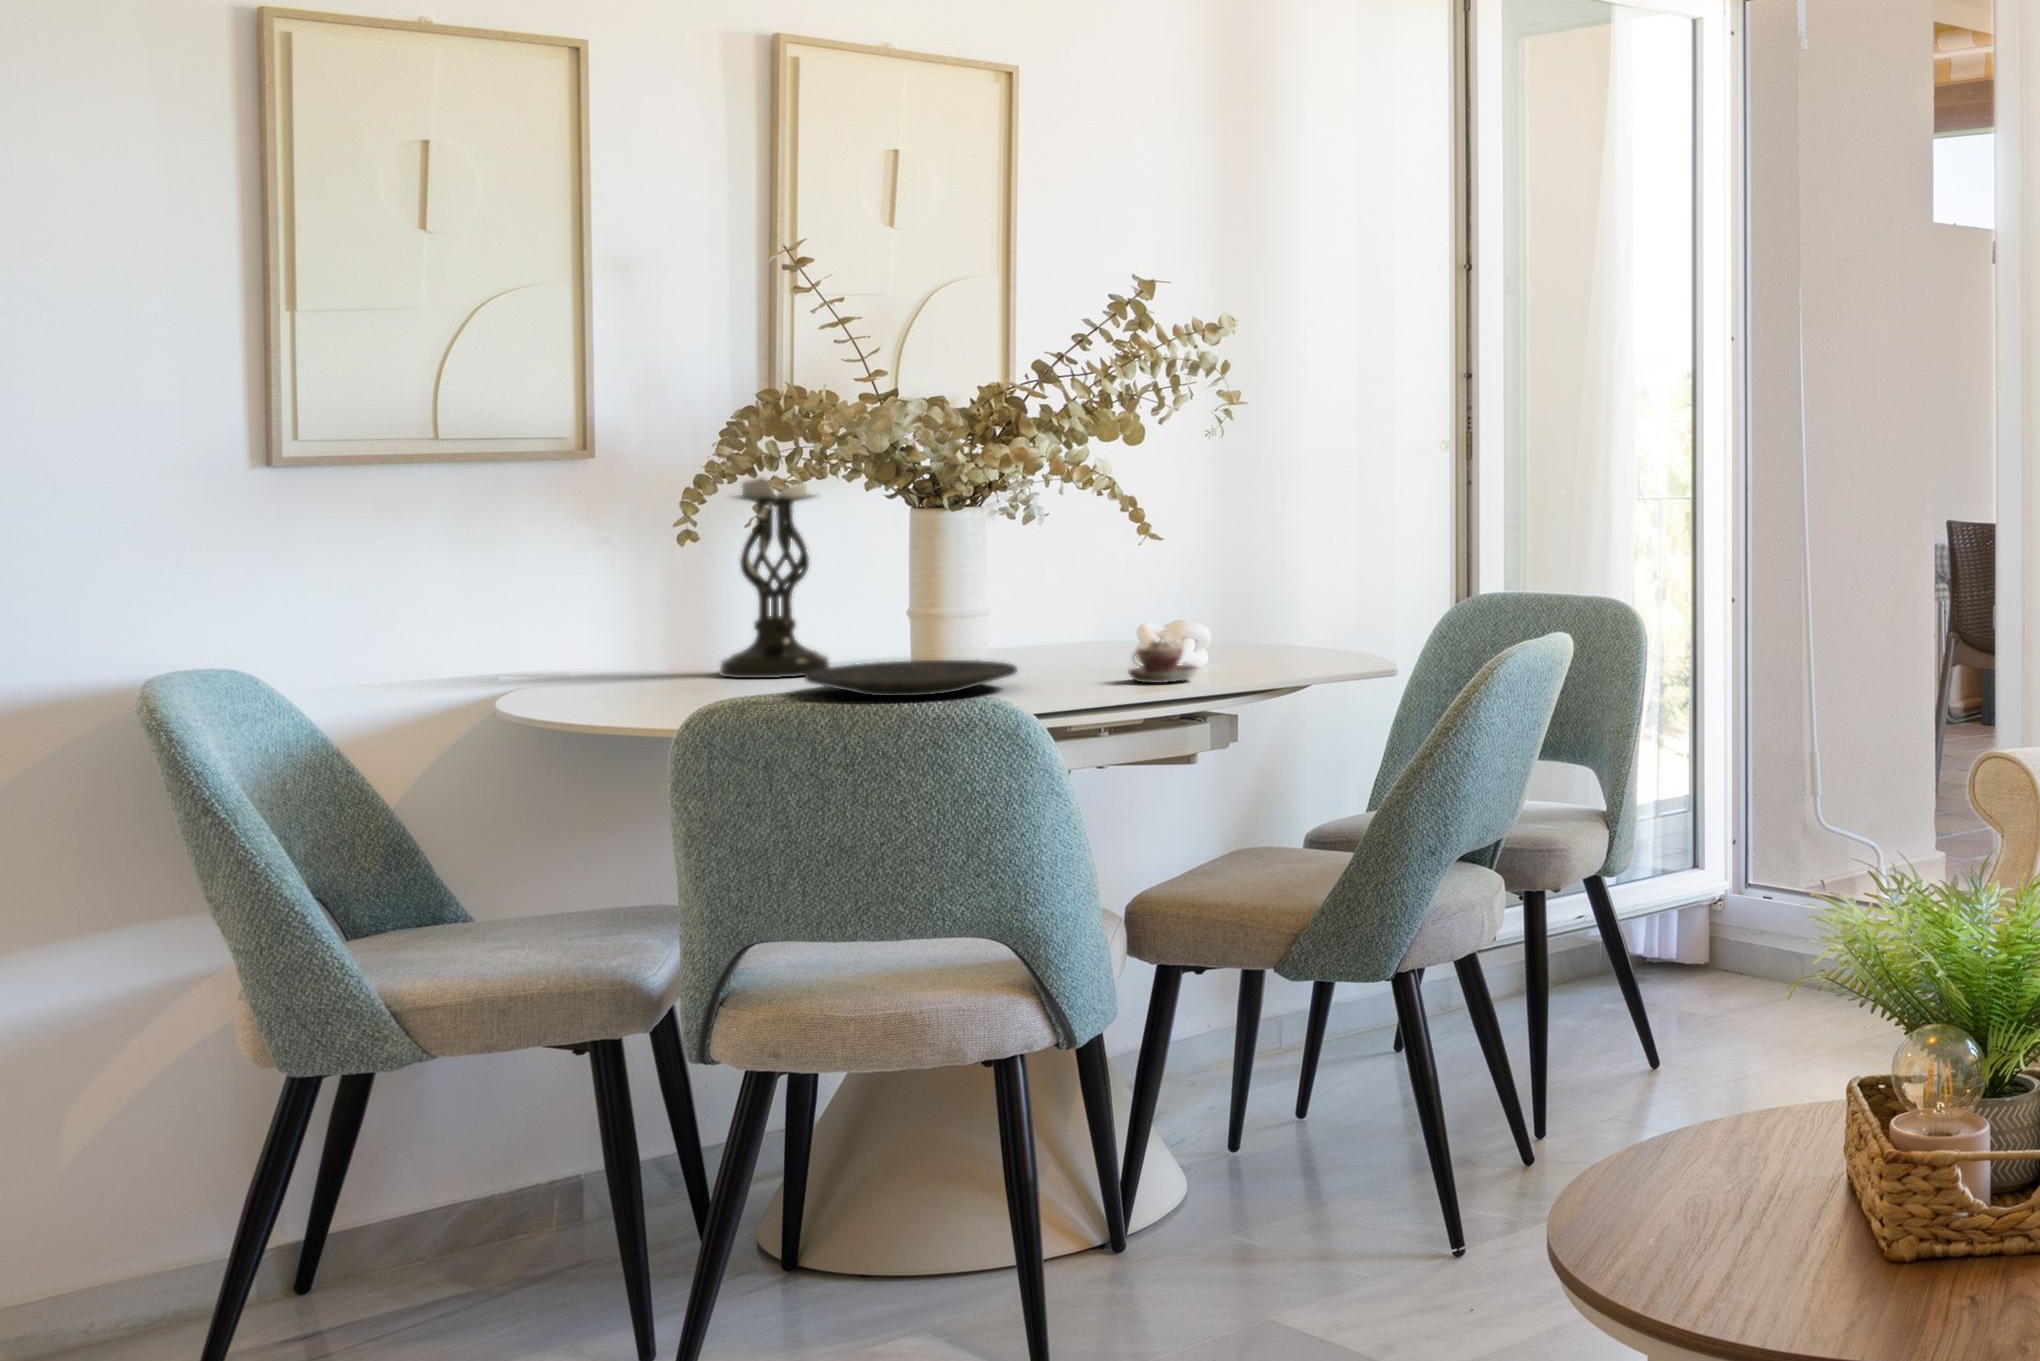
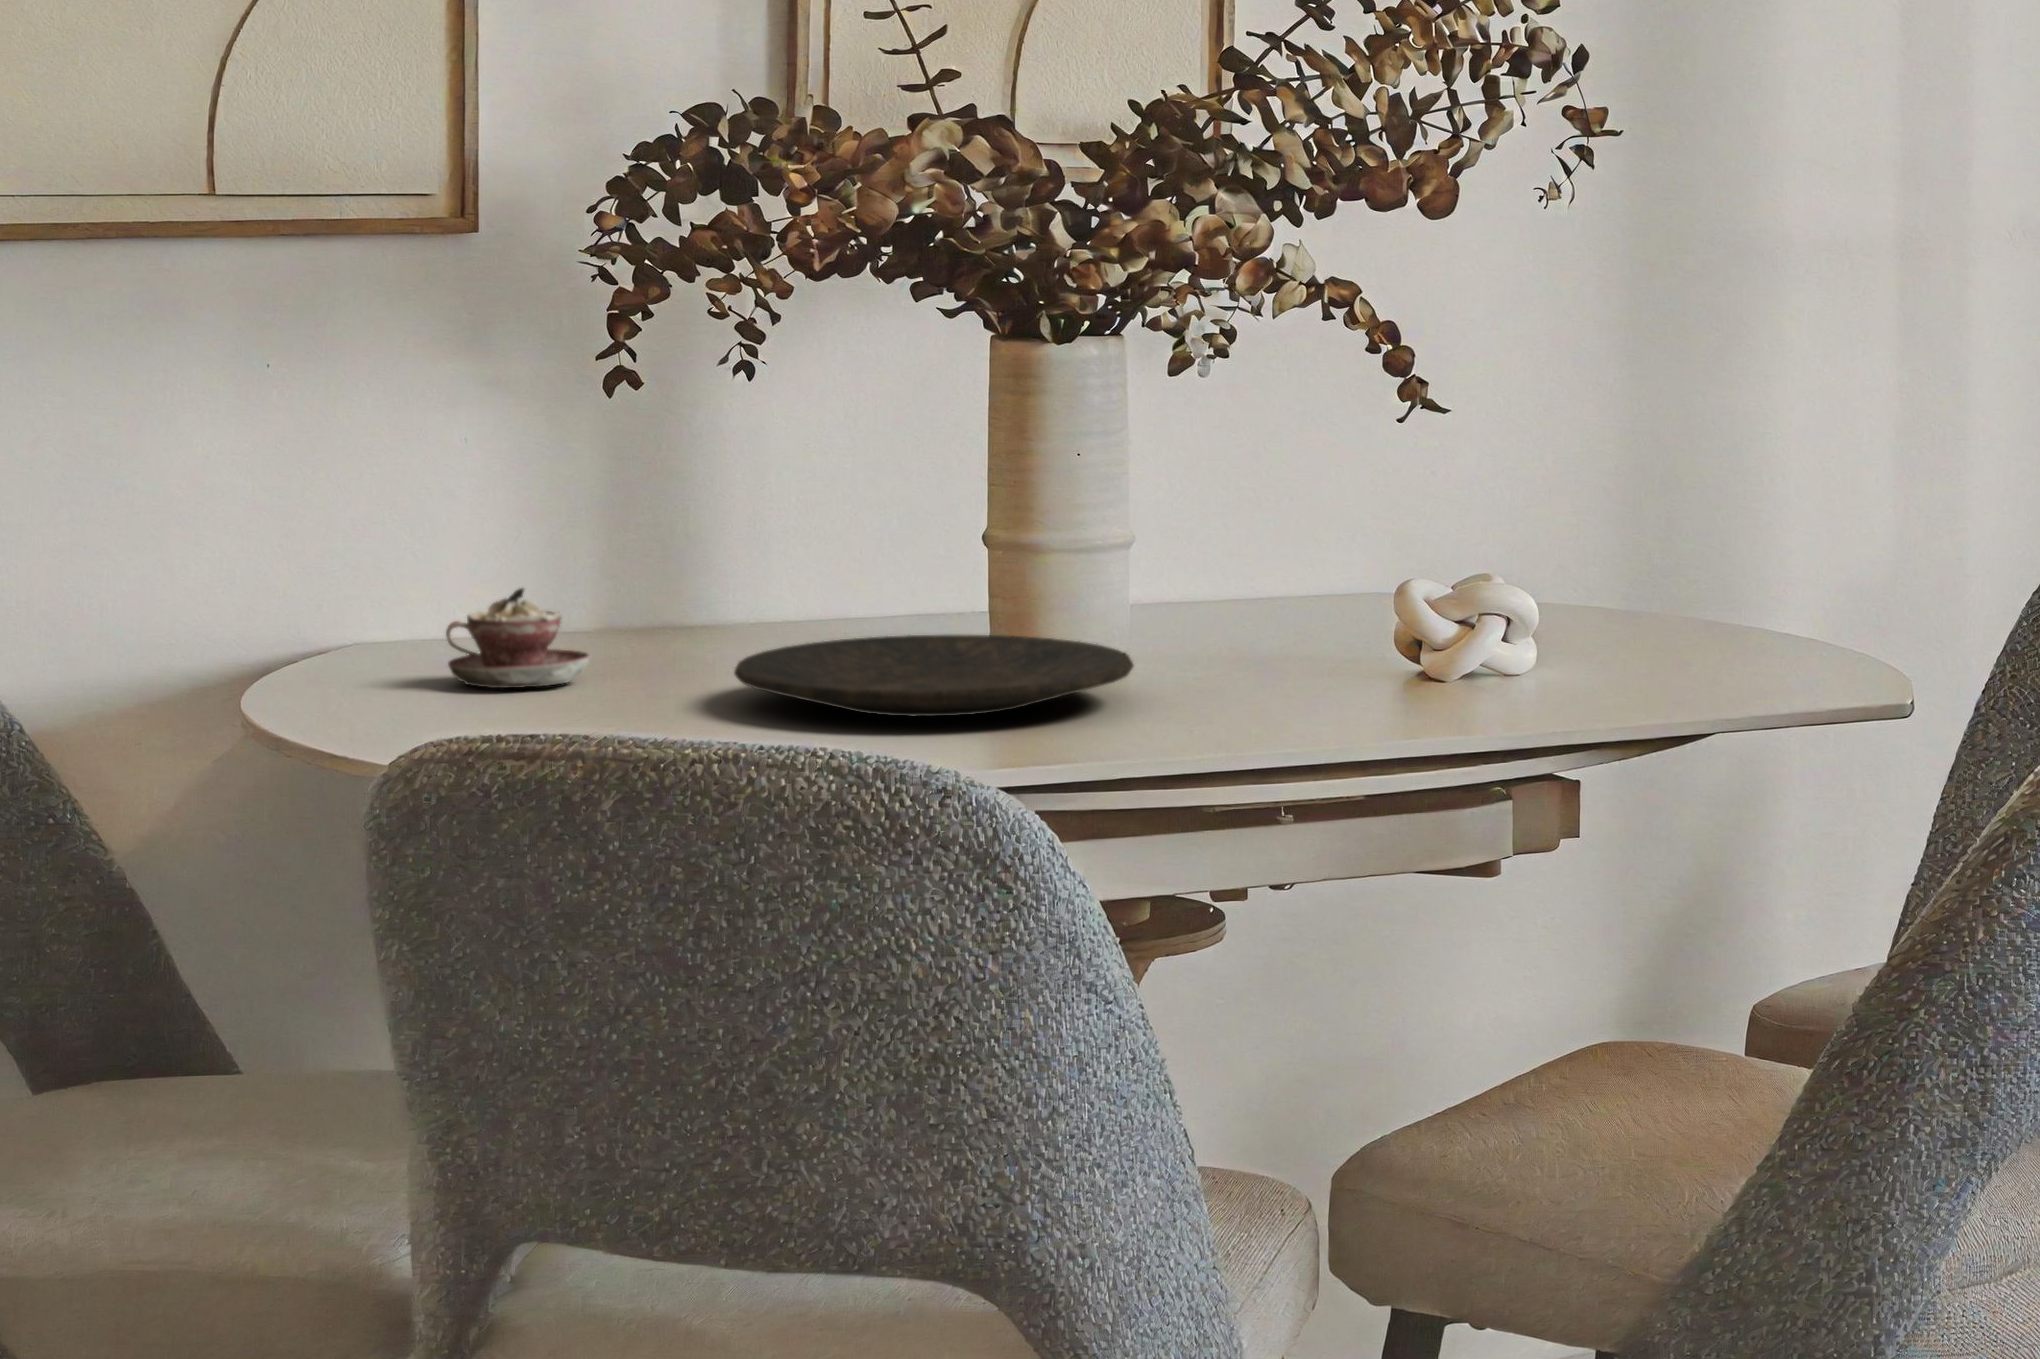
candle holder: present [720,478,830,678] -> none [668,204,858,653]
teacup: present [1129,637,1197,683] -> present [446,588,590,688]

